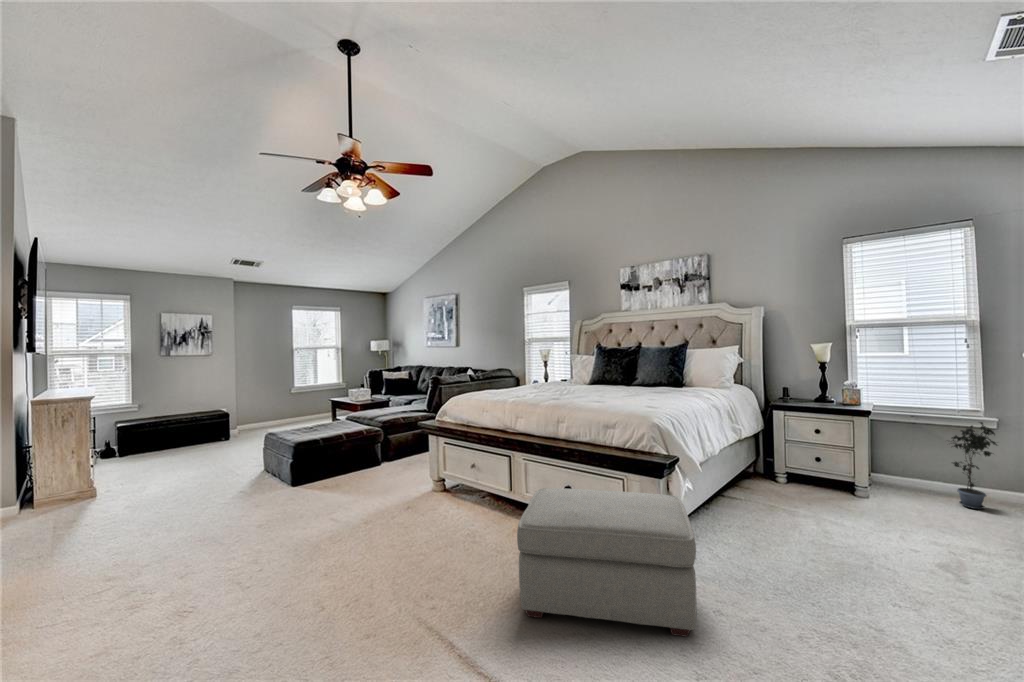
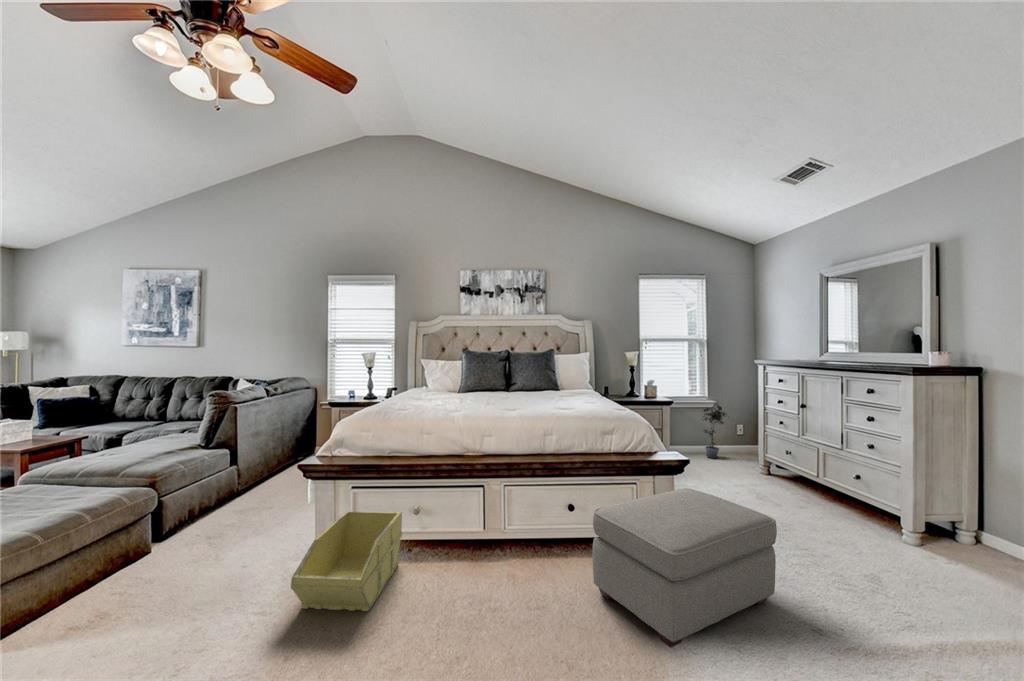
storage bin: none [370,460,462,523] -> present [291,511,402,611]

